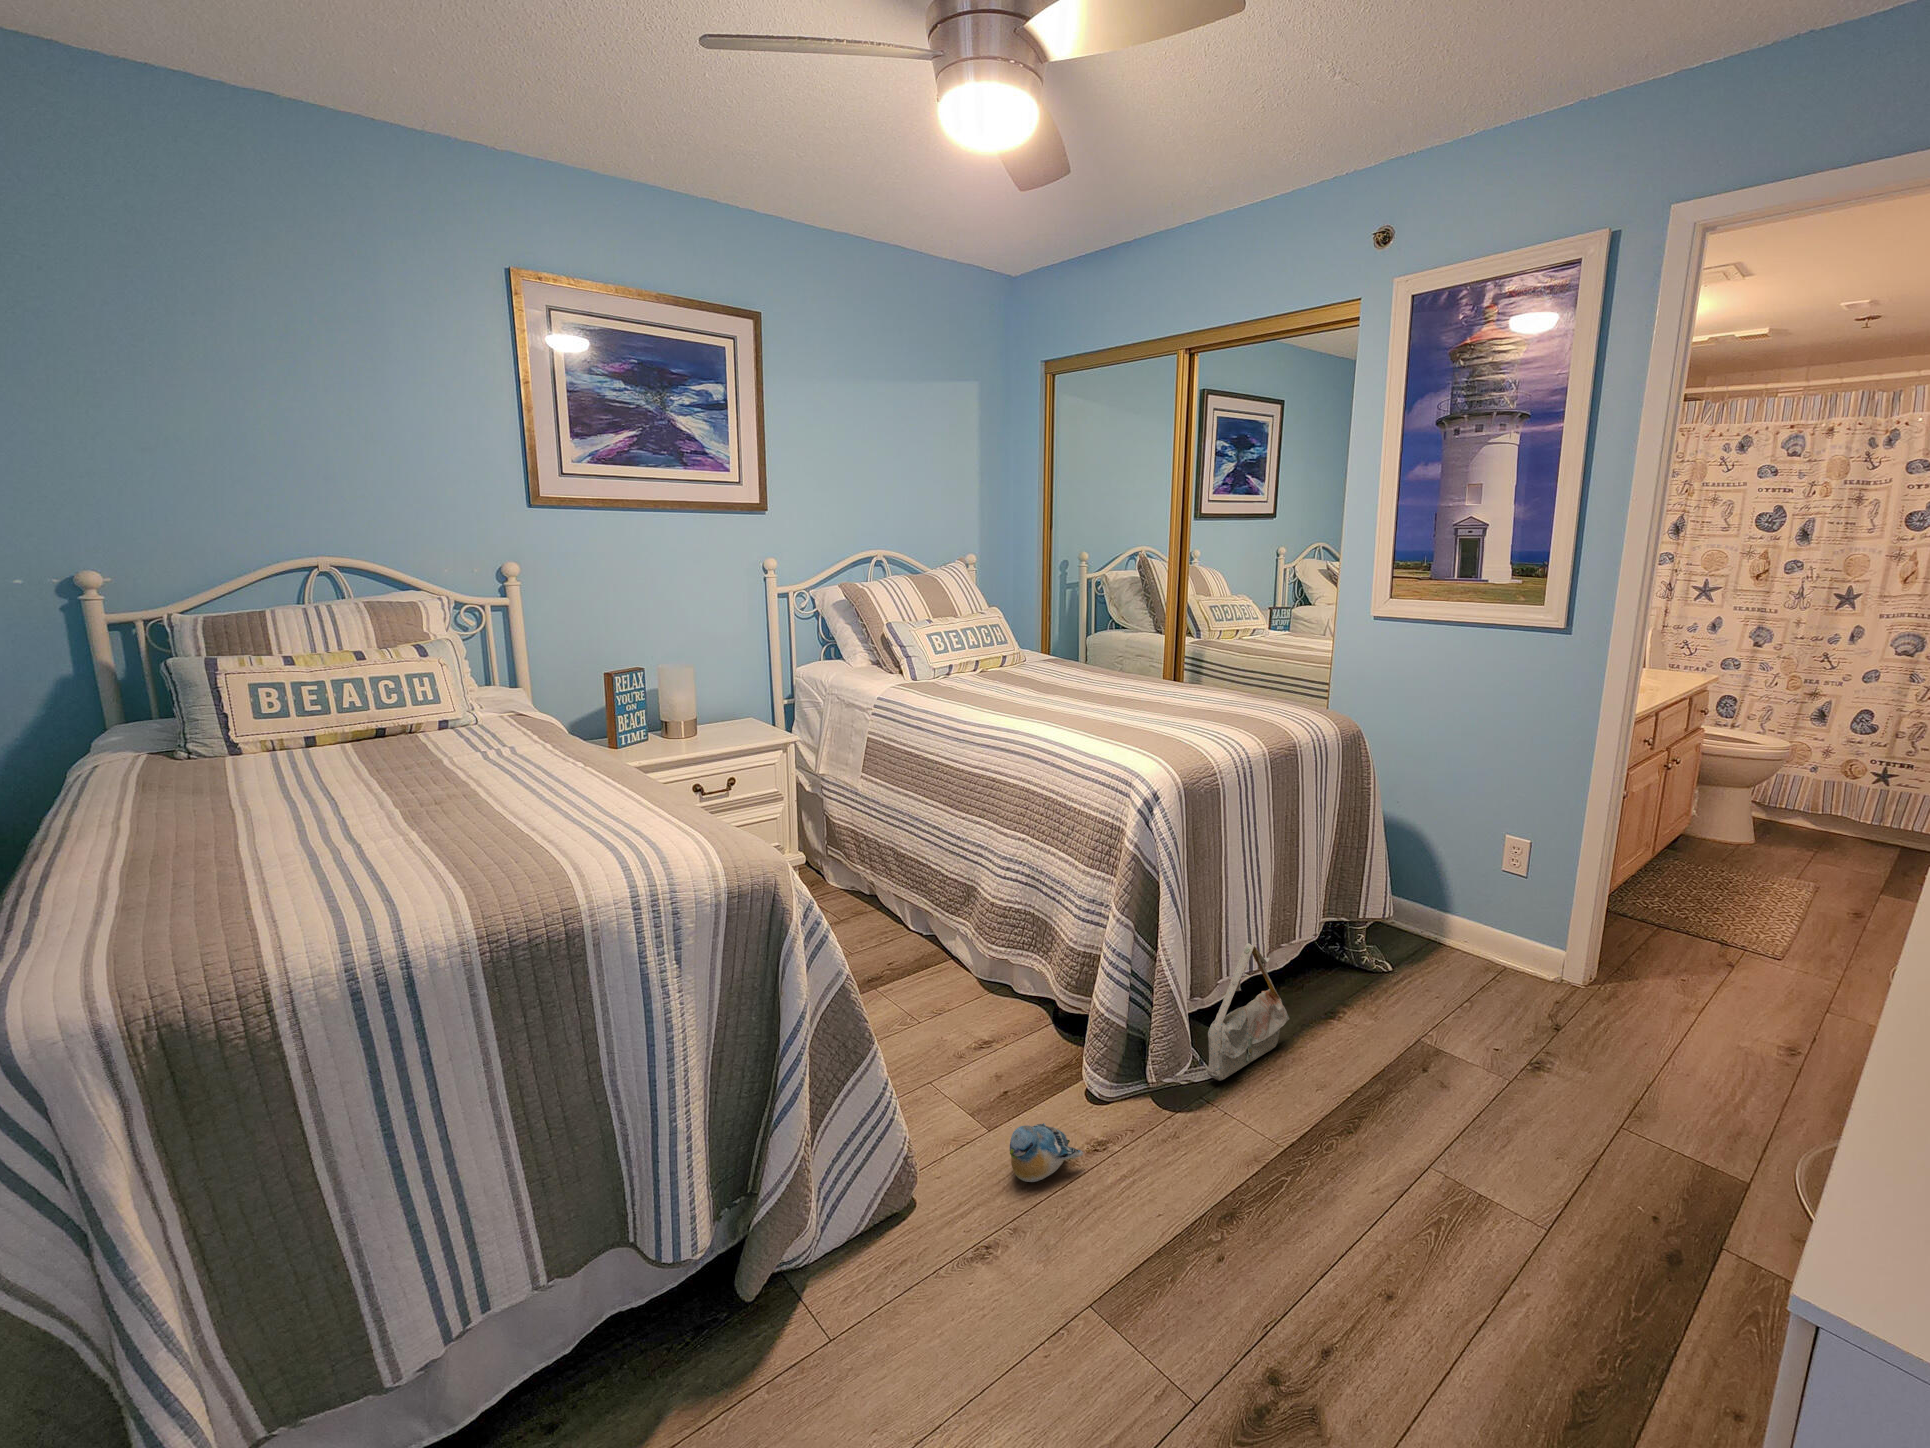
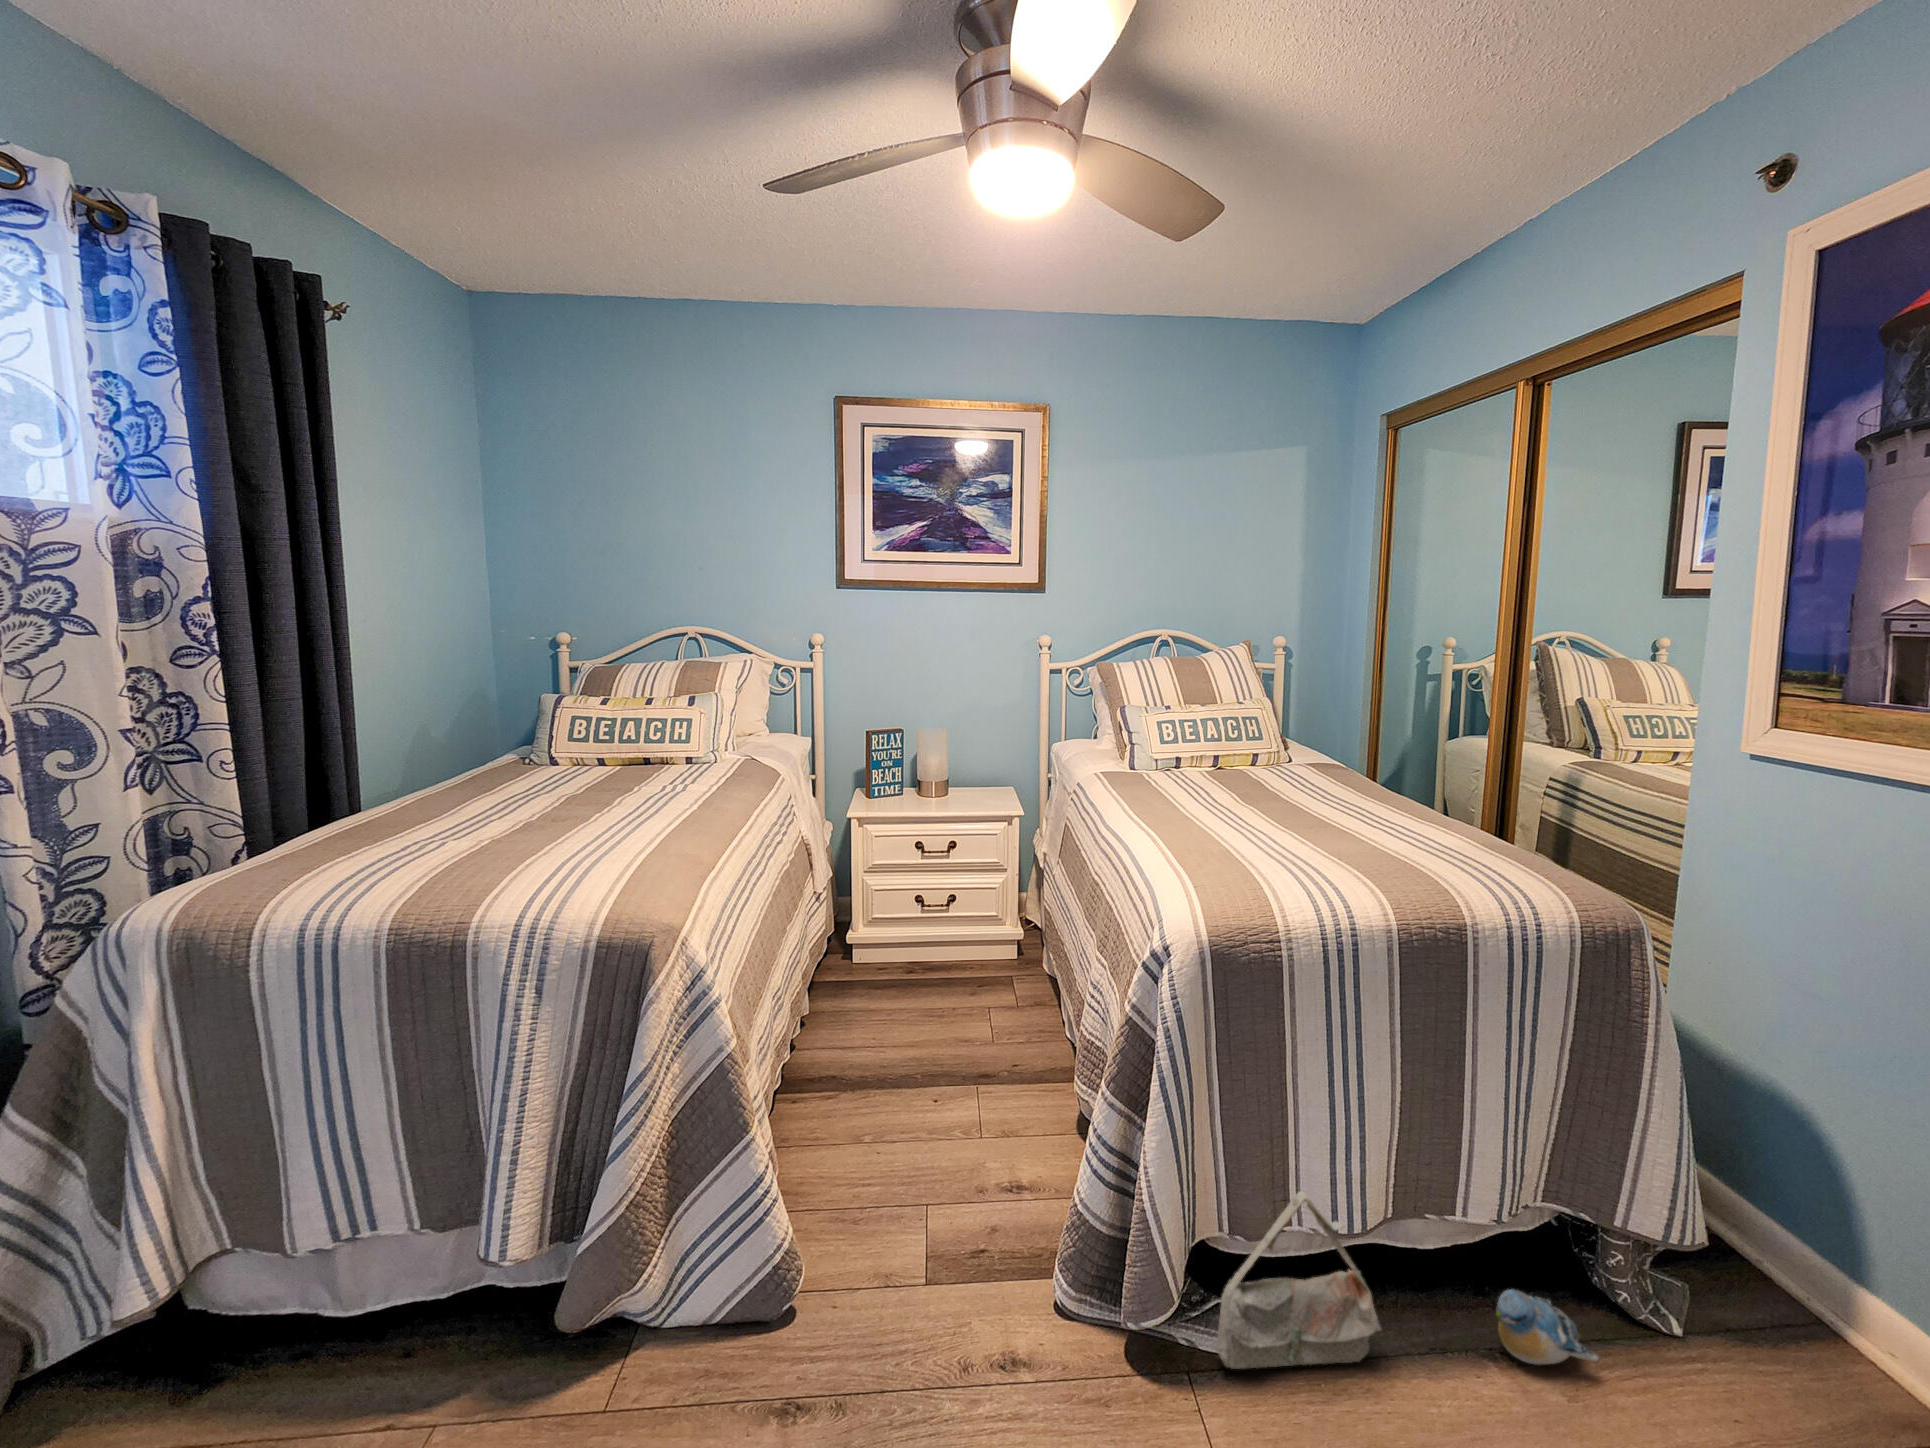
plush toy: present [1010,1123,1083,1182] -> present [1496,1289,1599,1365]

